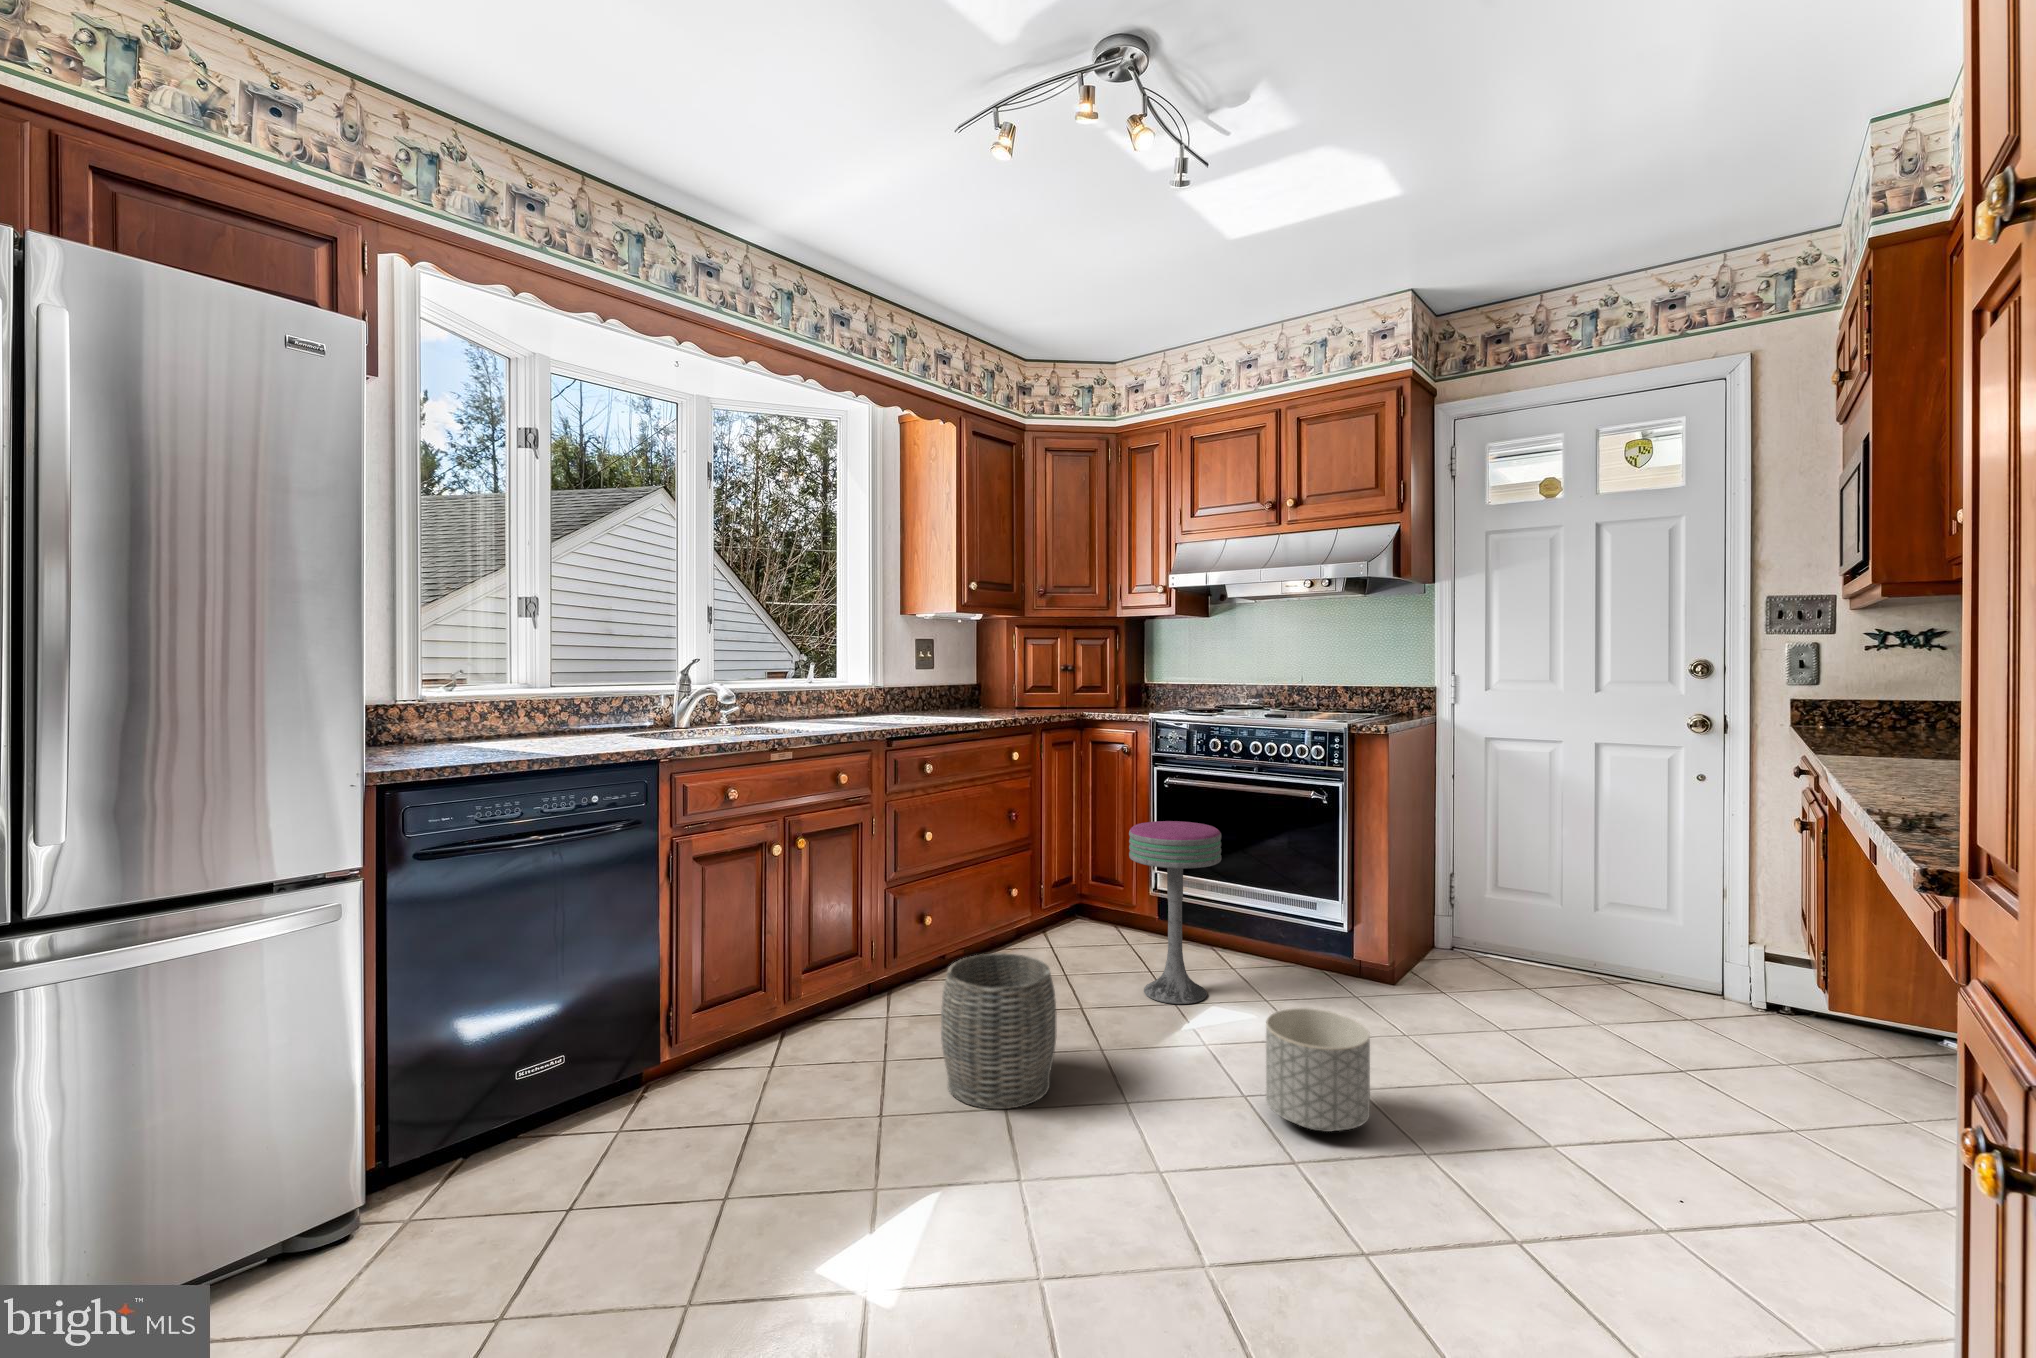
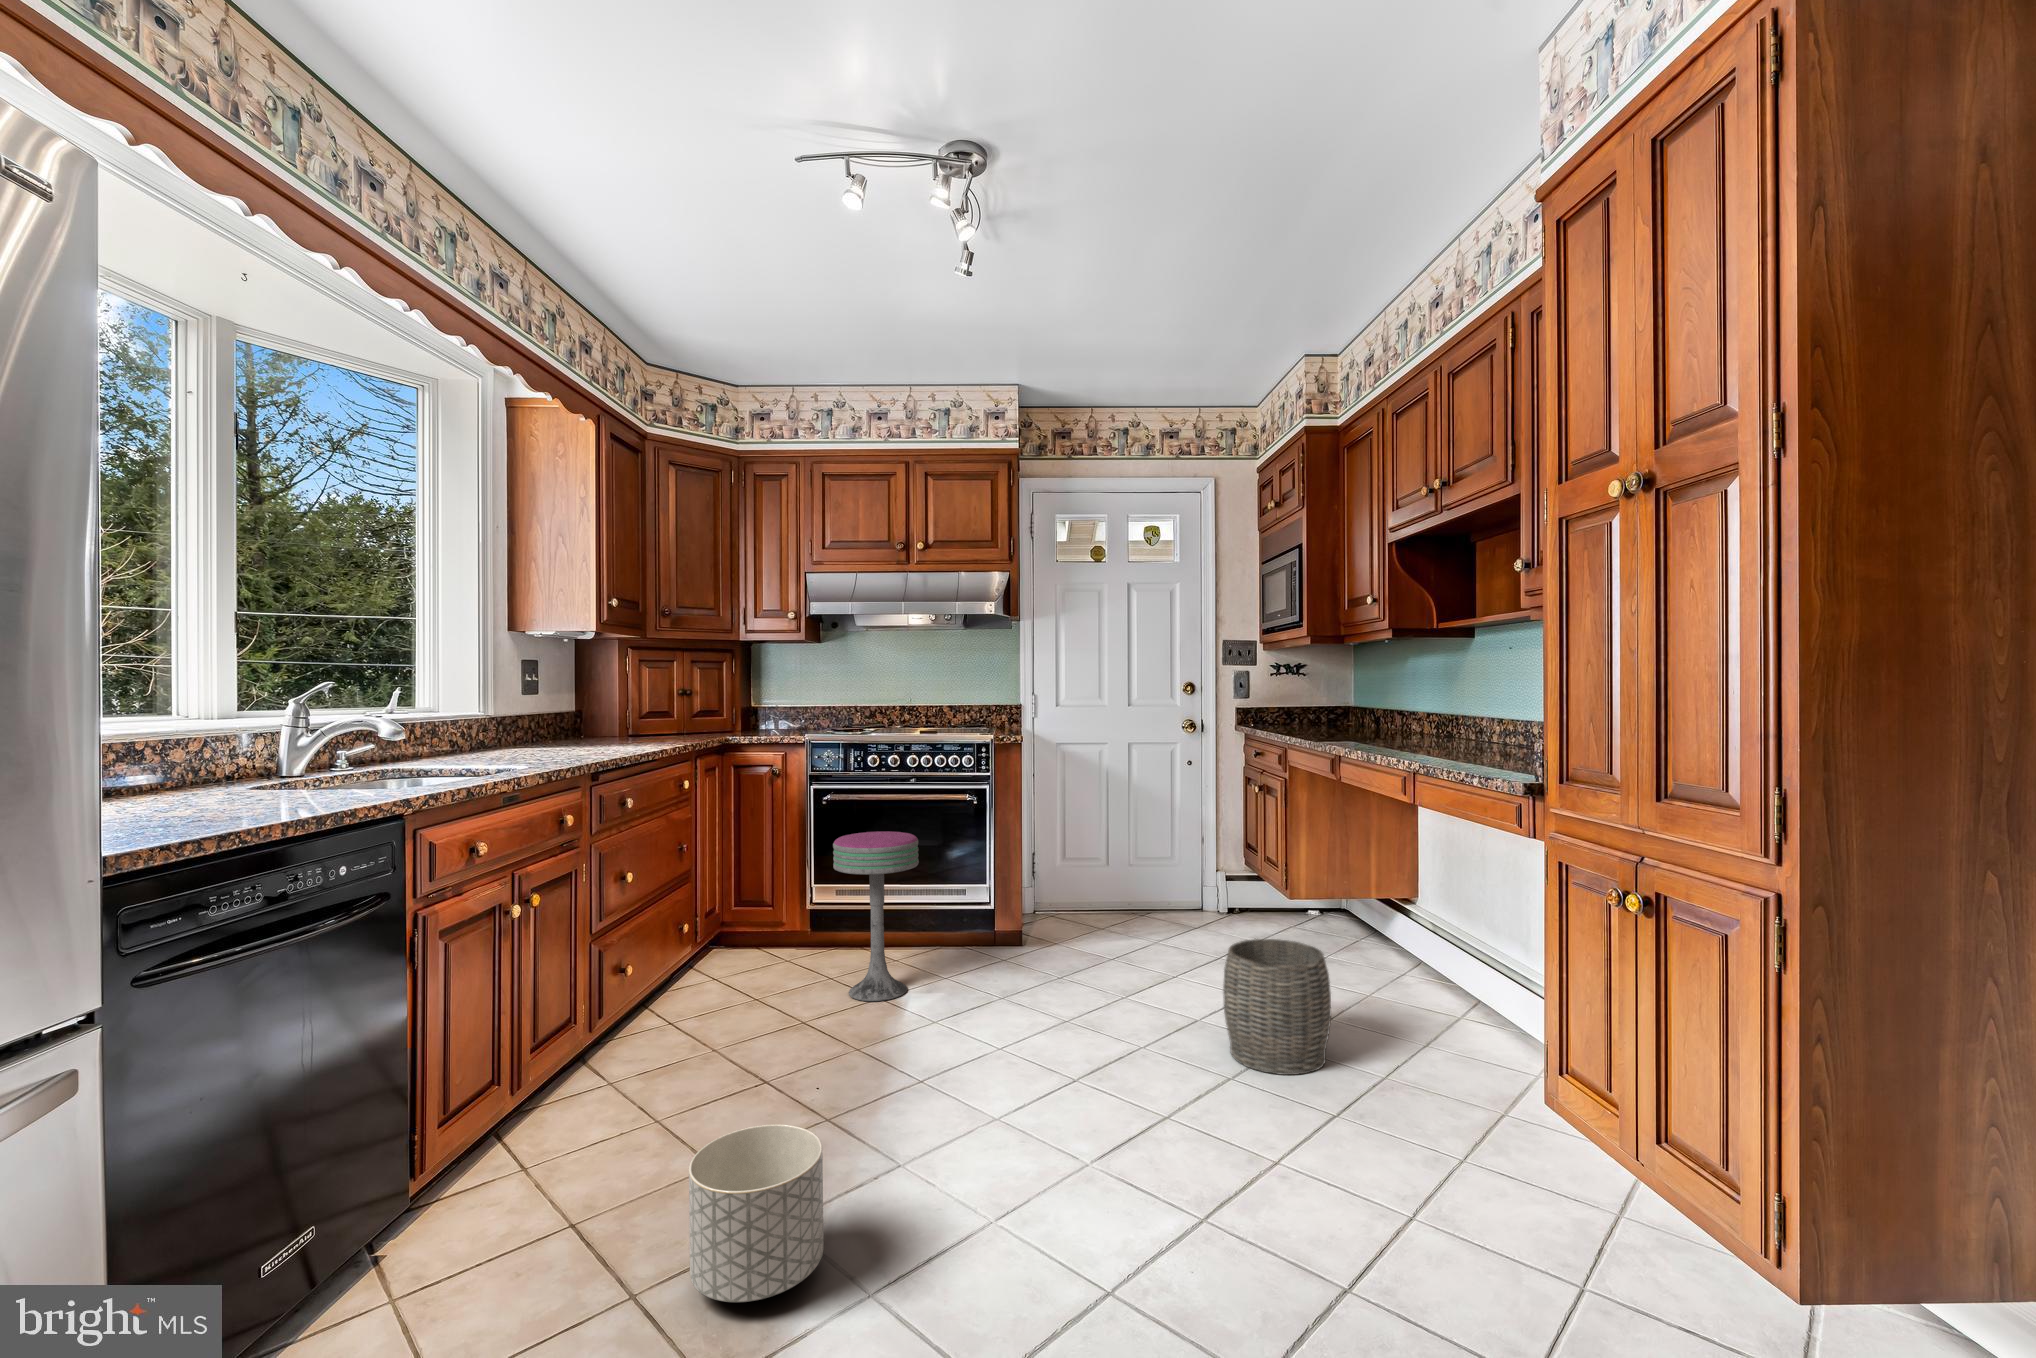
woven basket: present [941,953,1057,1109] -> present [1223,939,1331,1075]
planter: present [1266,1008,1370,1132] -> present [689,1124,824,1302]

